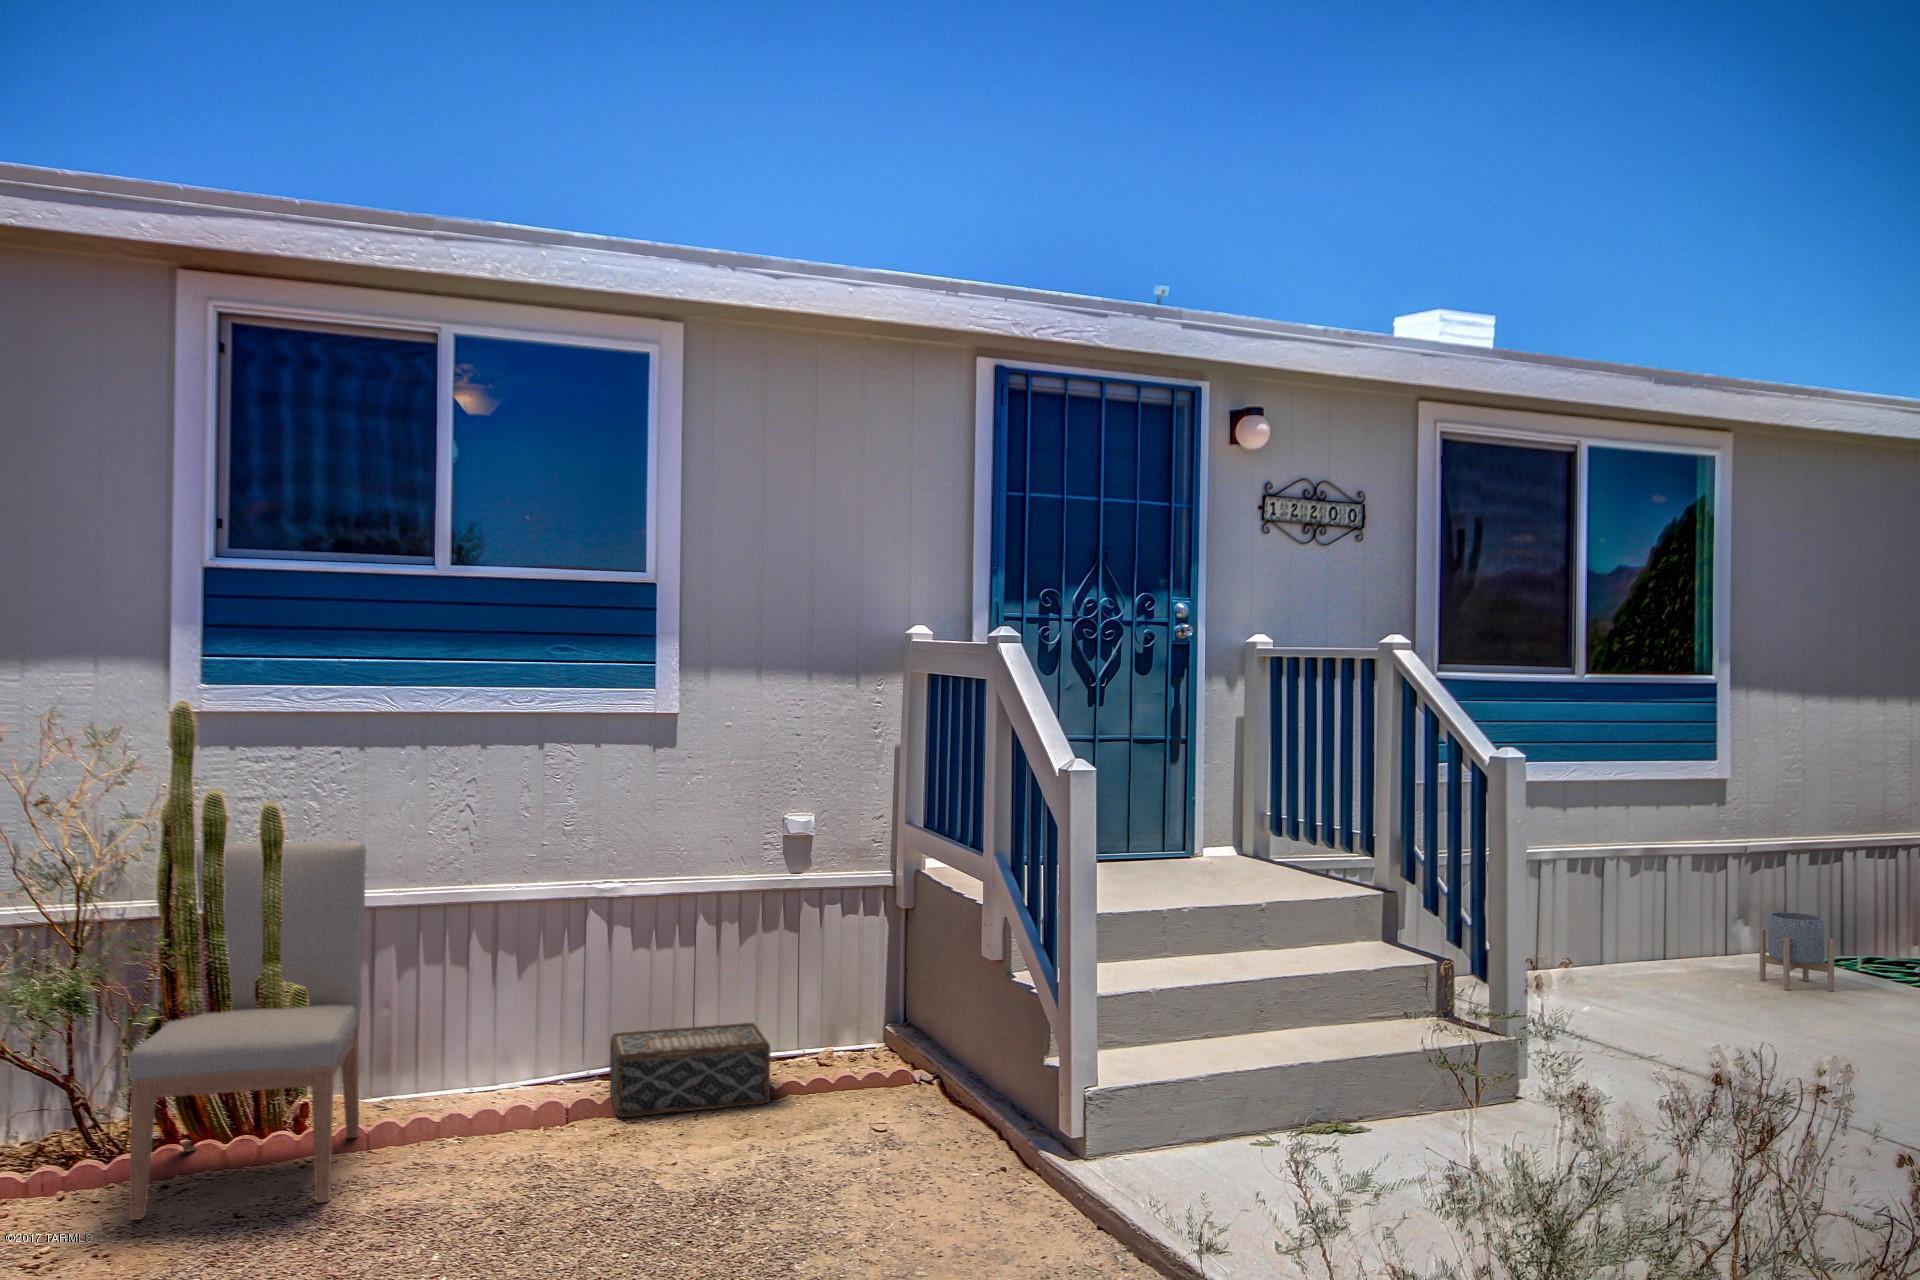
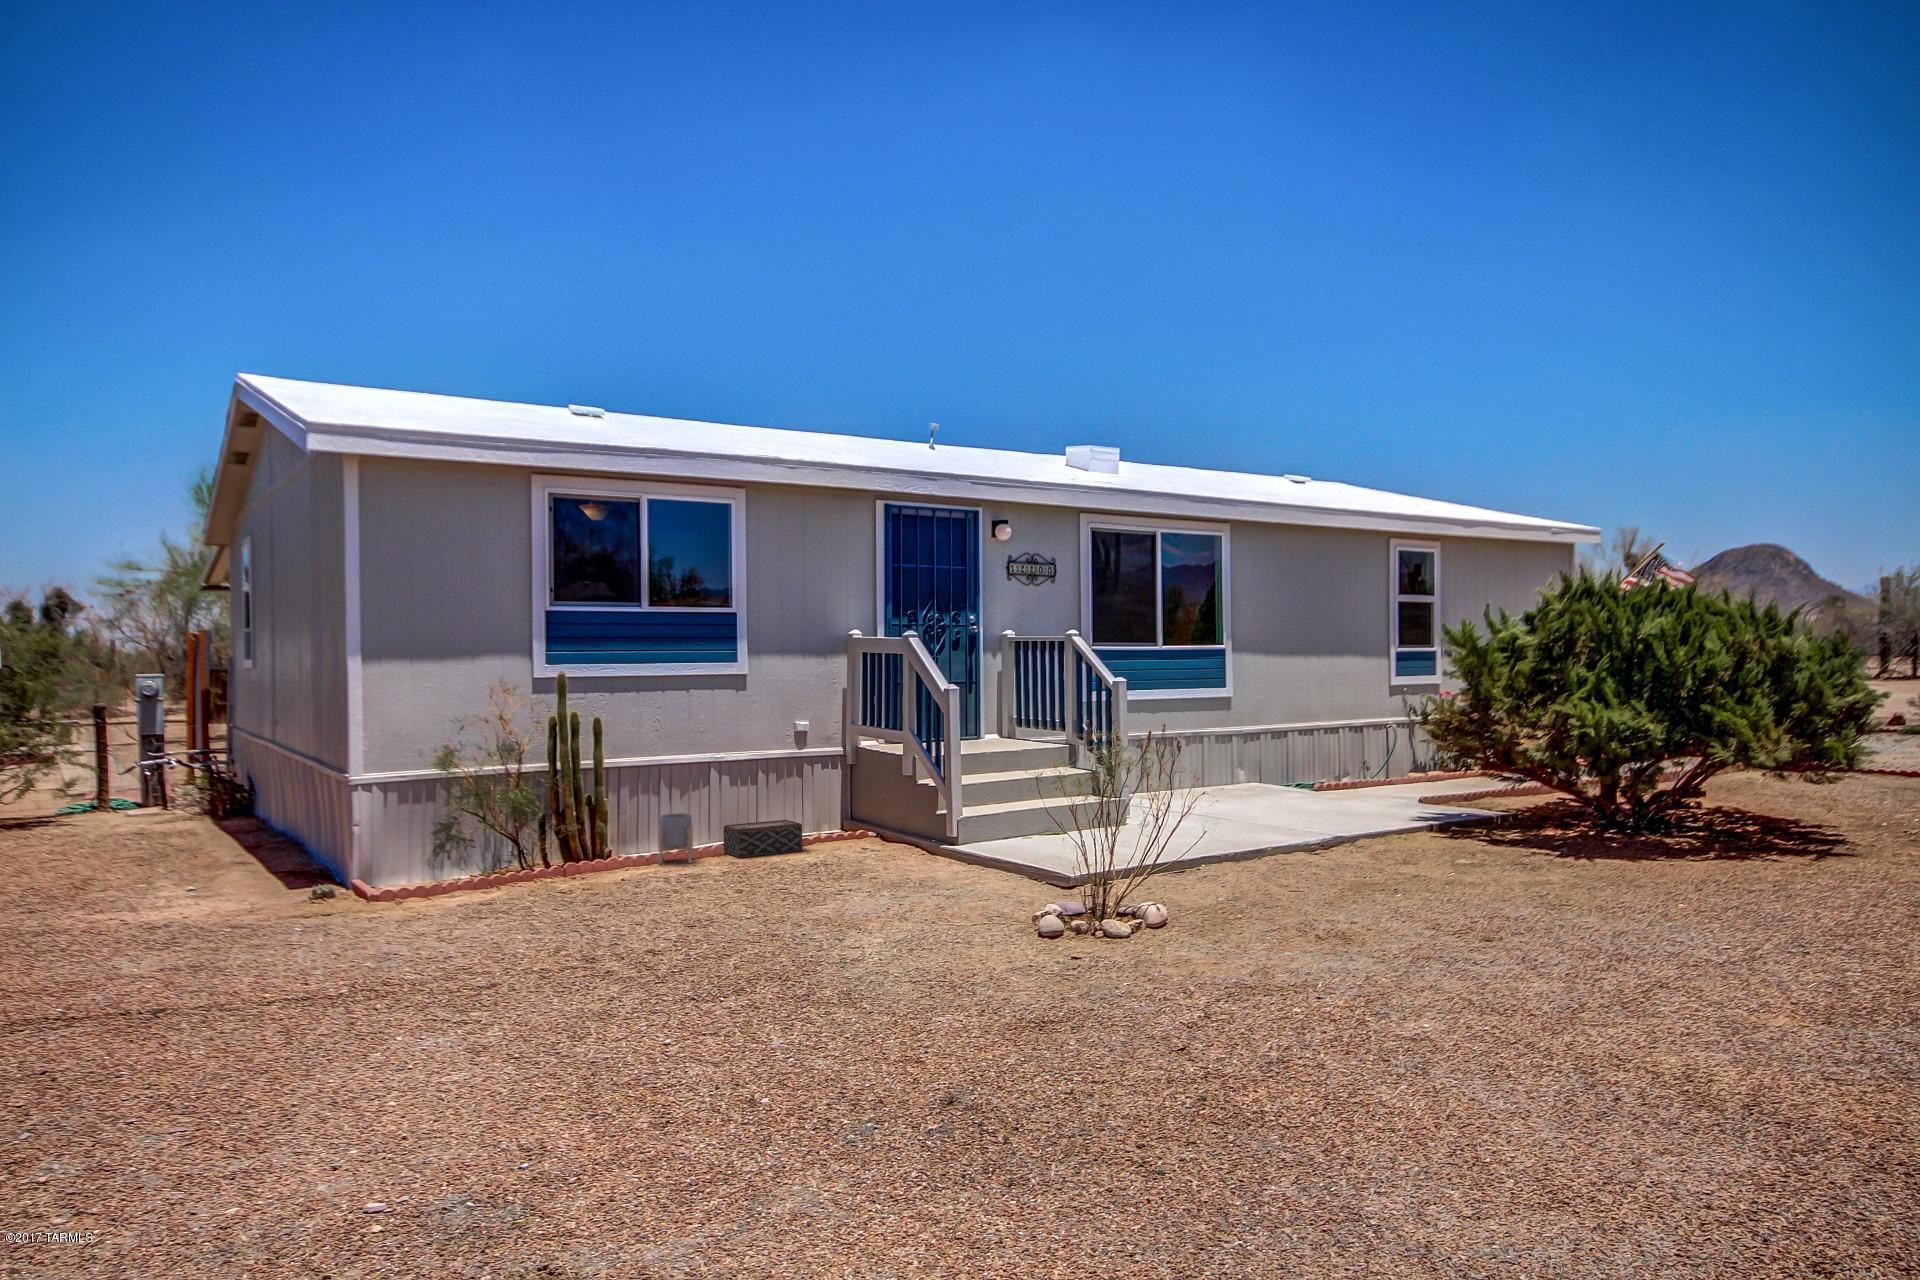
chair: present [129,841,366,1220] -> none [552,735,648,888]
planter: present [1760,912,1834,991] -> present [658,813,693,864]

